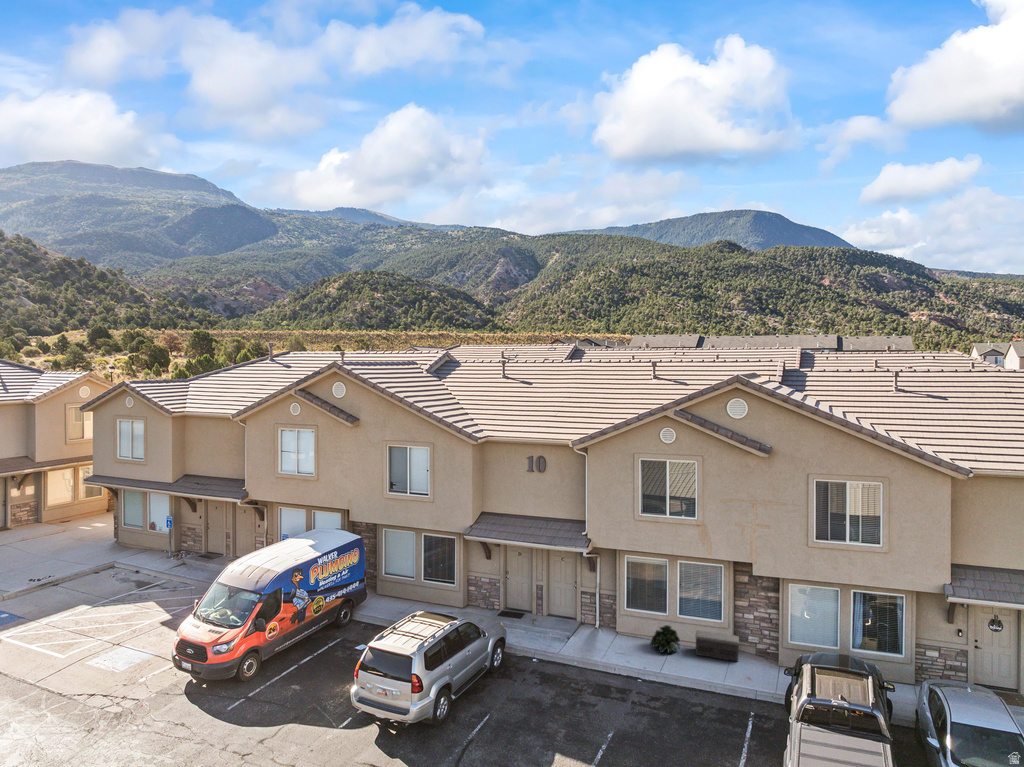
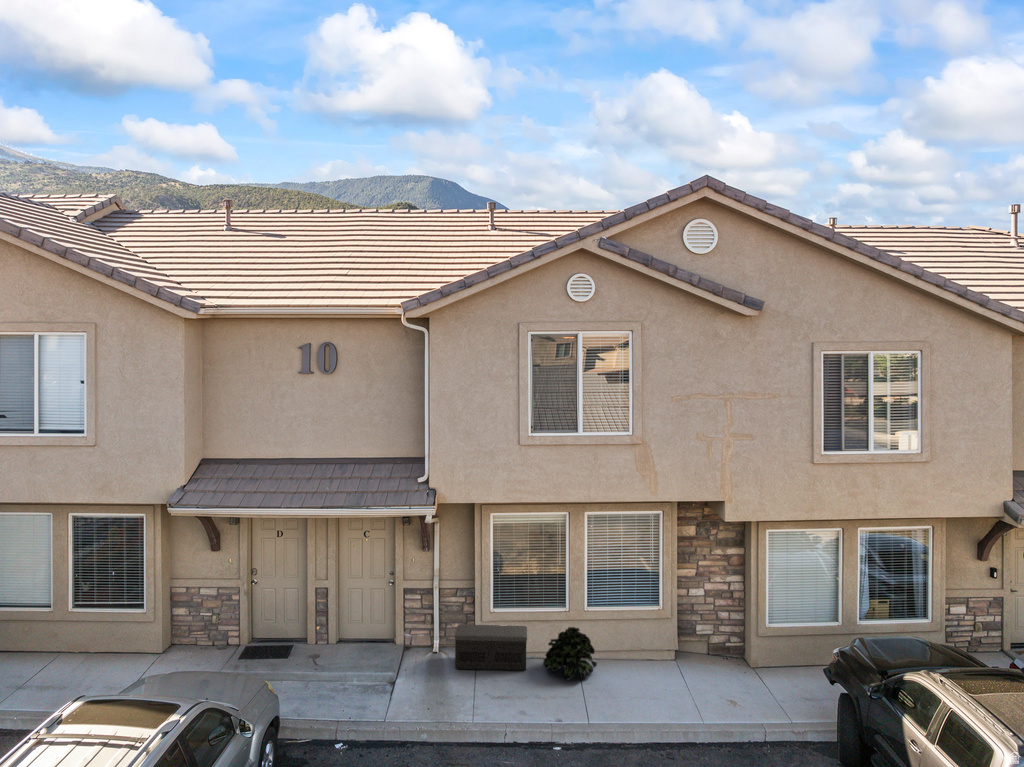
storage bench: present [696,630,739,661] -> present [455,625,527,671]

